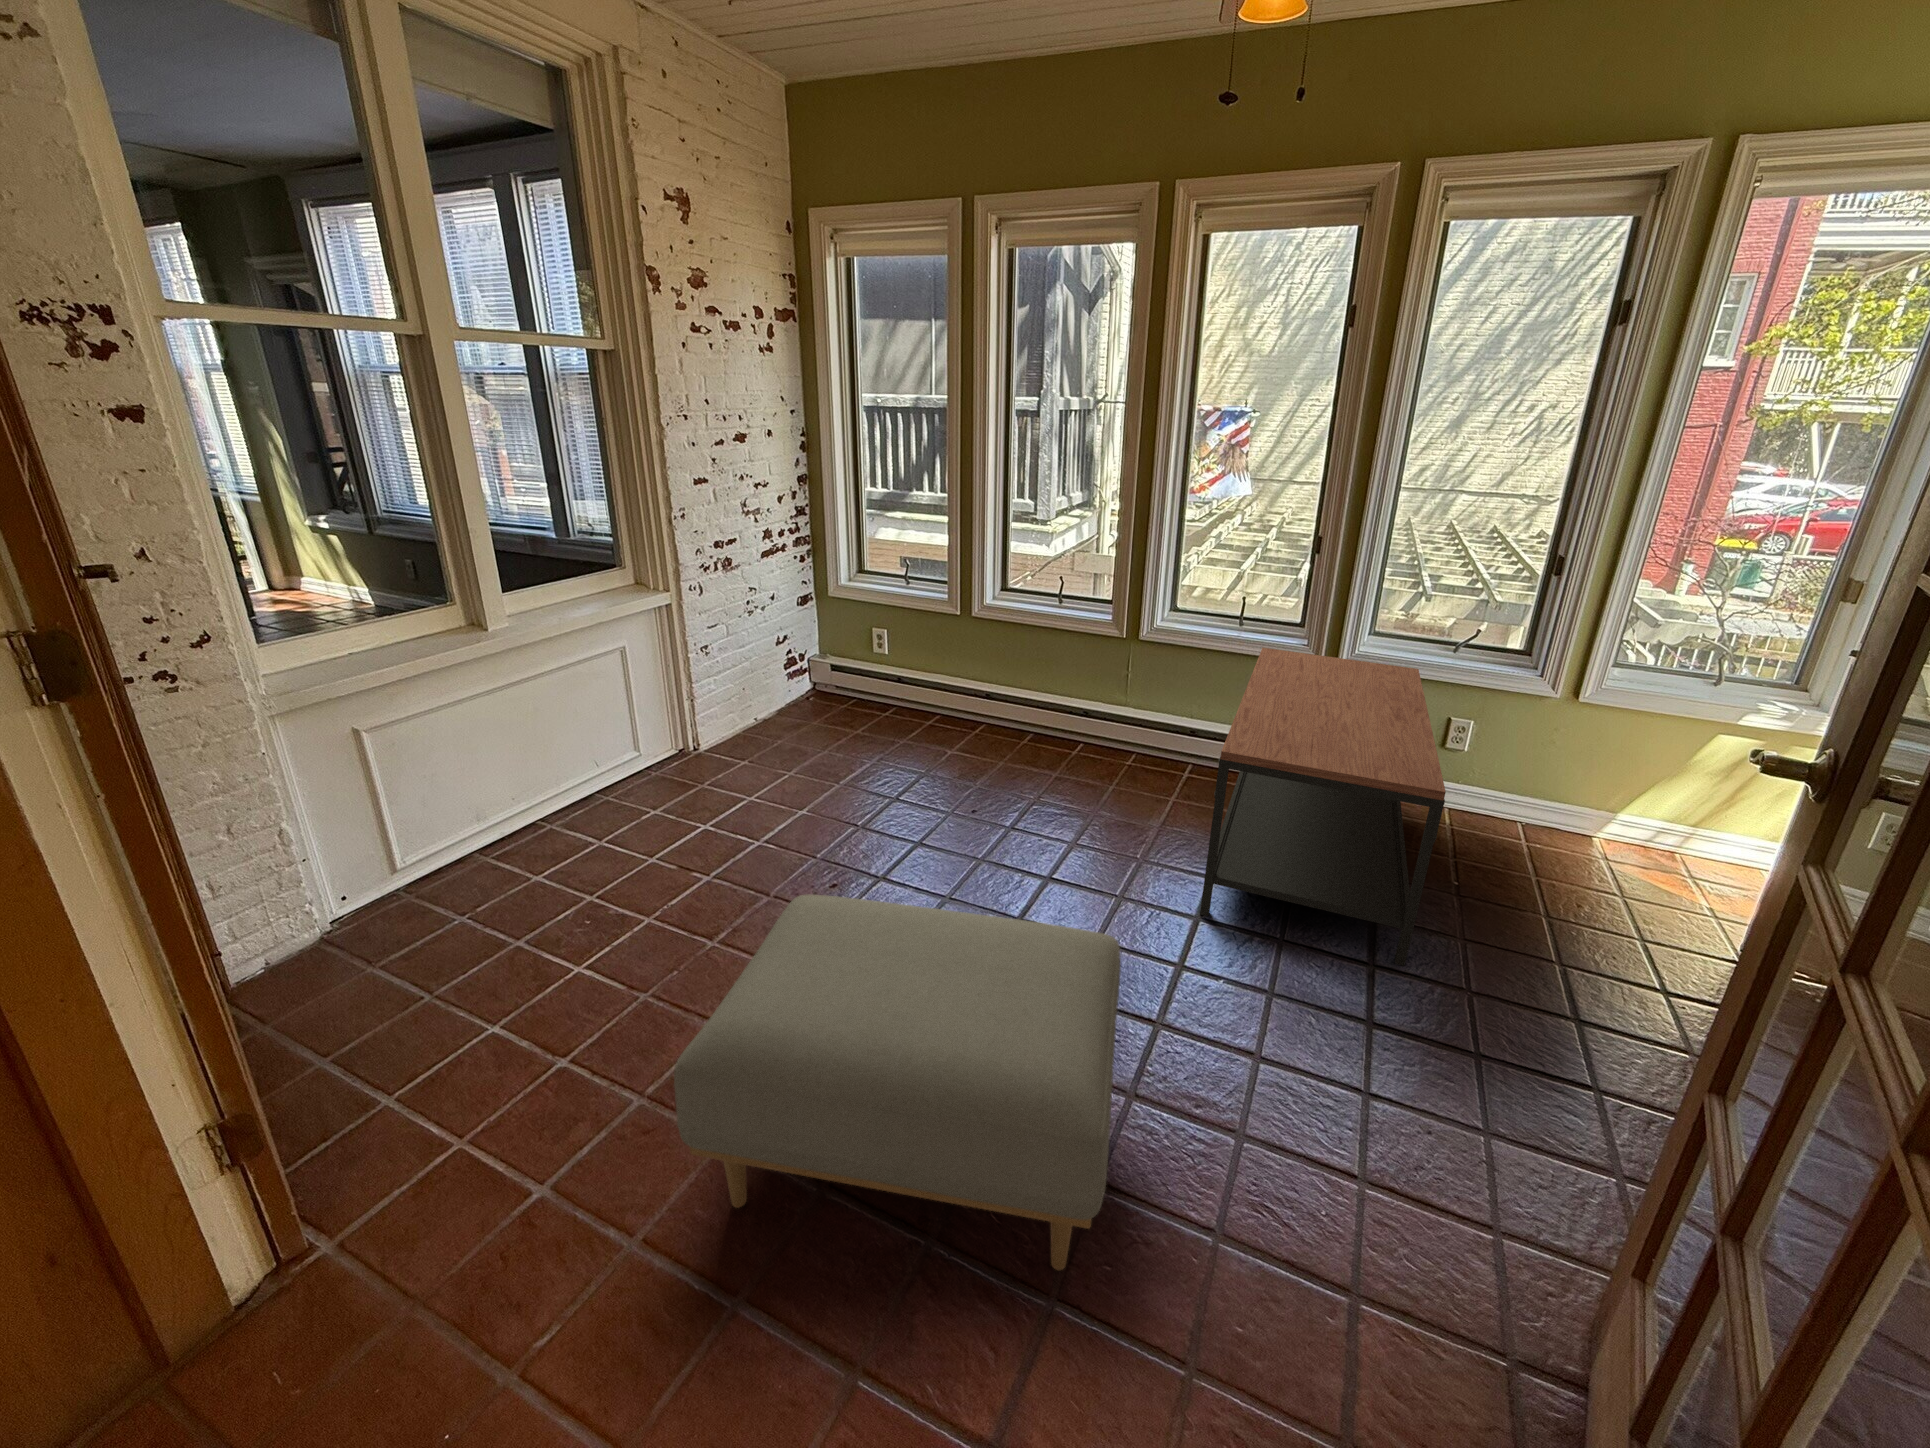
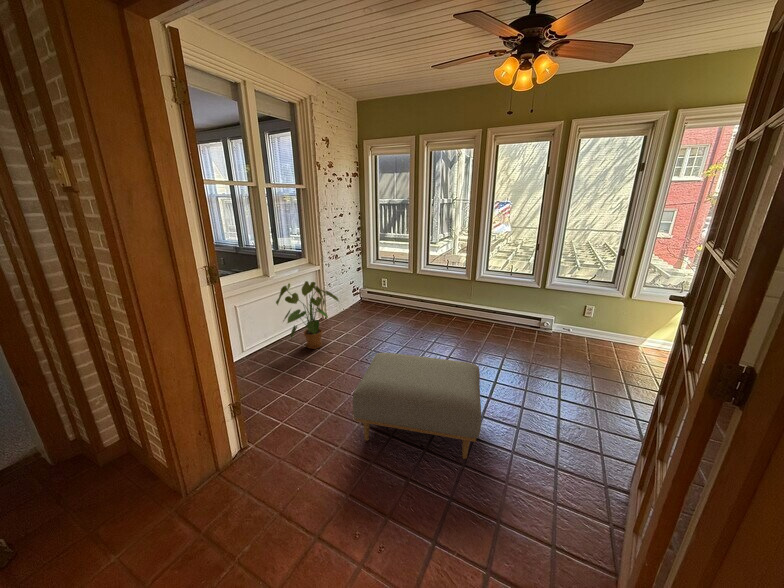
house plant: none [510,641,726,855] -> present [276,281,339,349]
coffee table: present [1200,648,1446,966] -> none [500,283,583,384]

